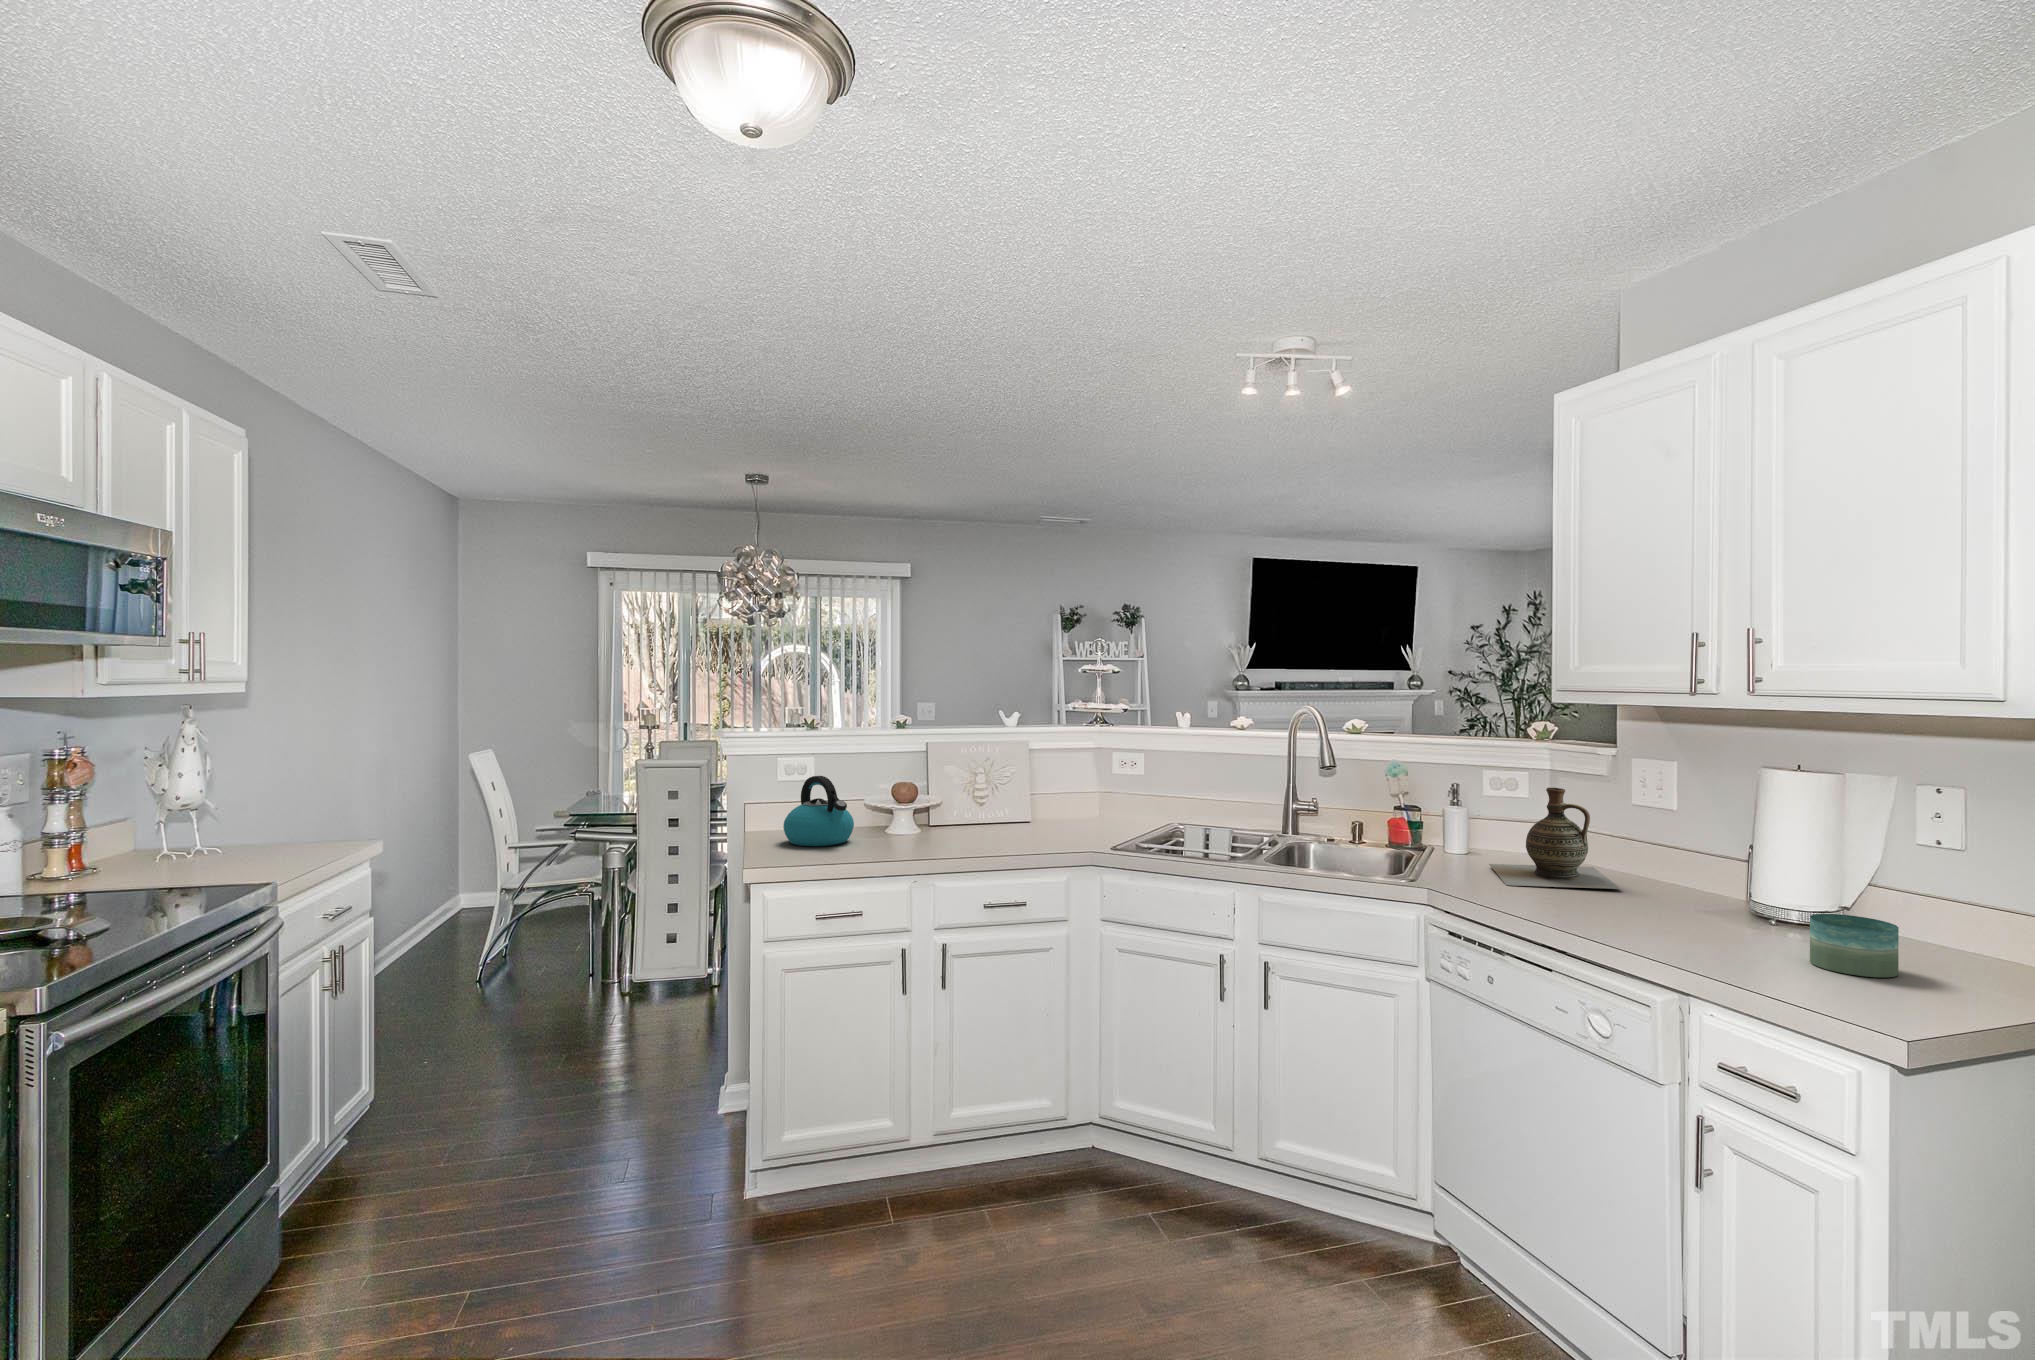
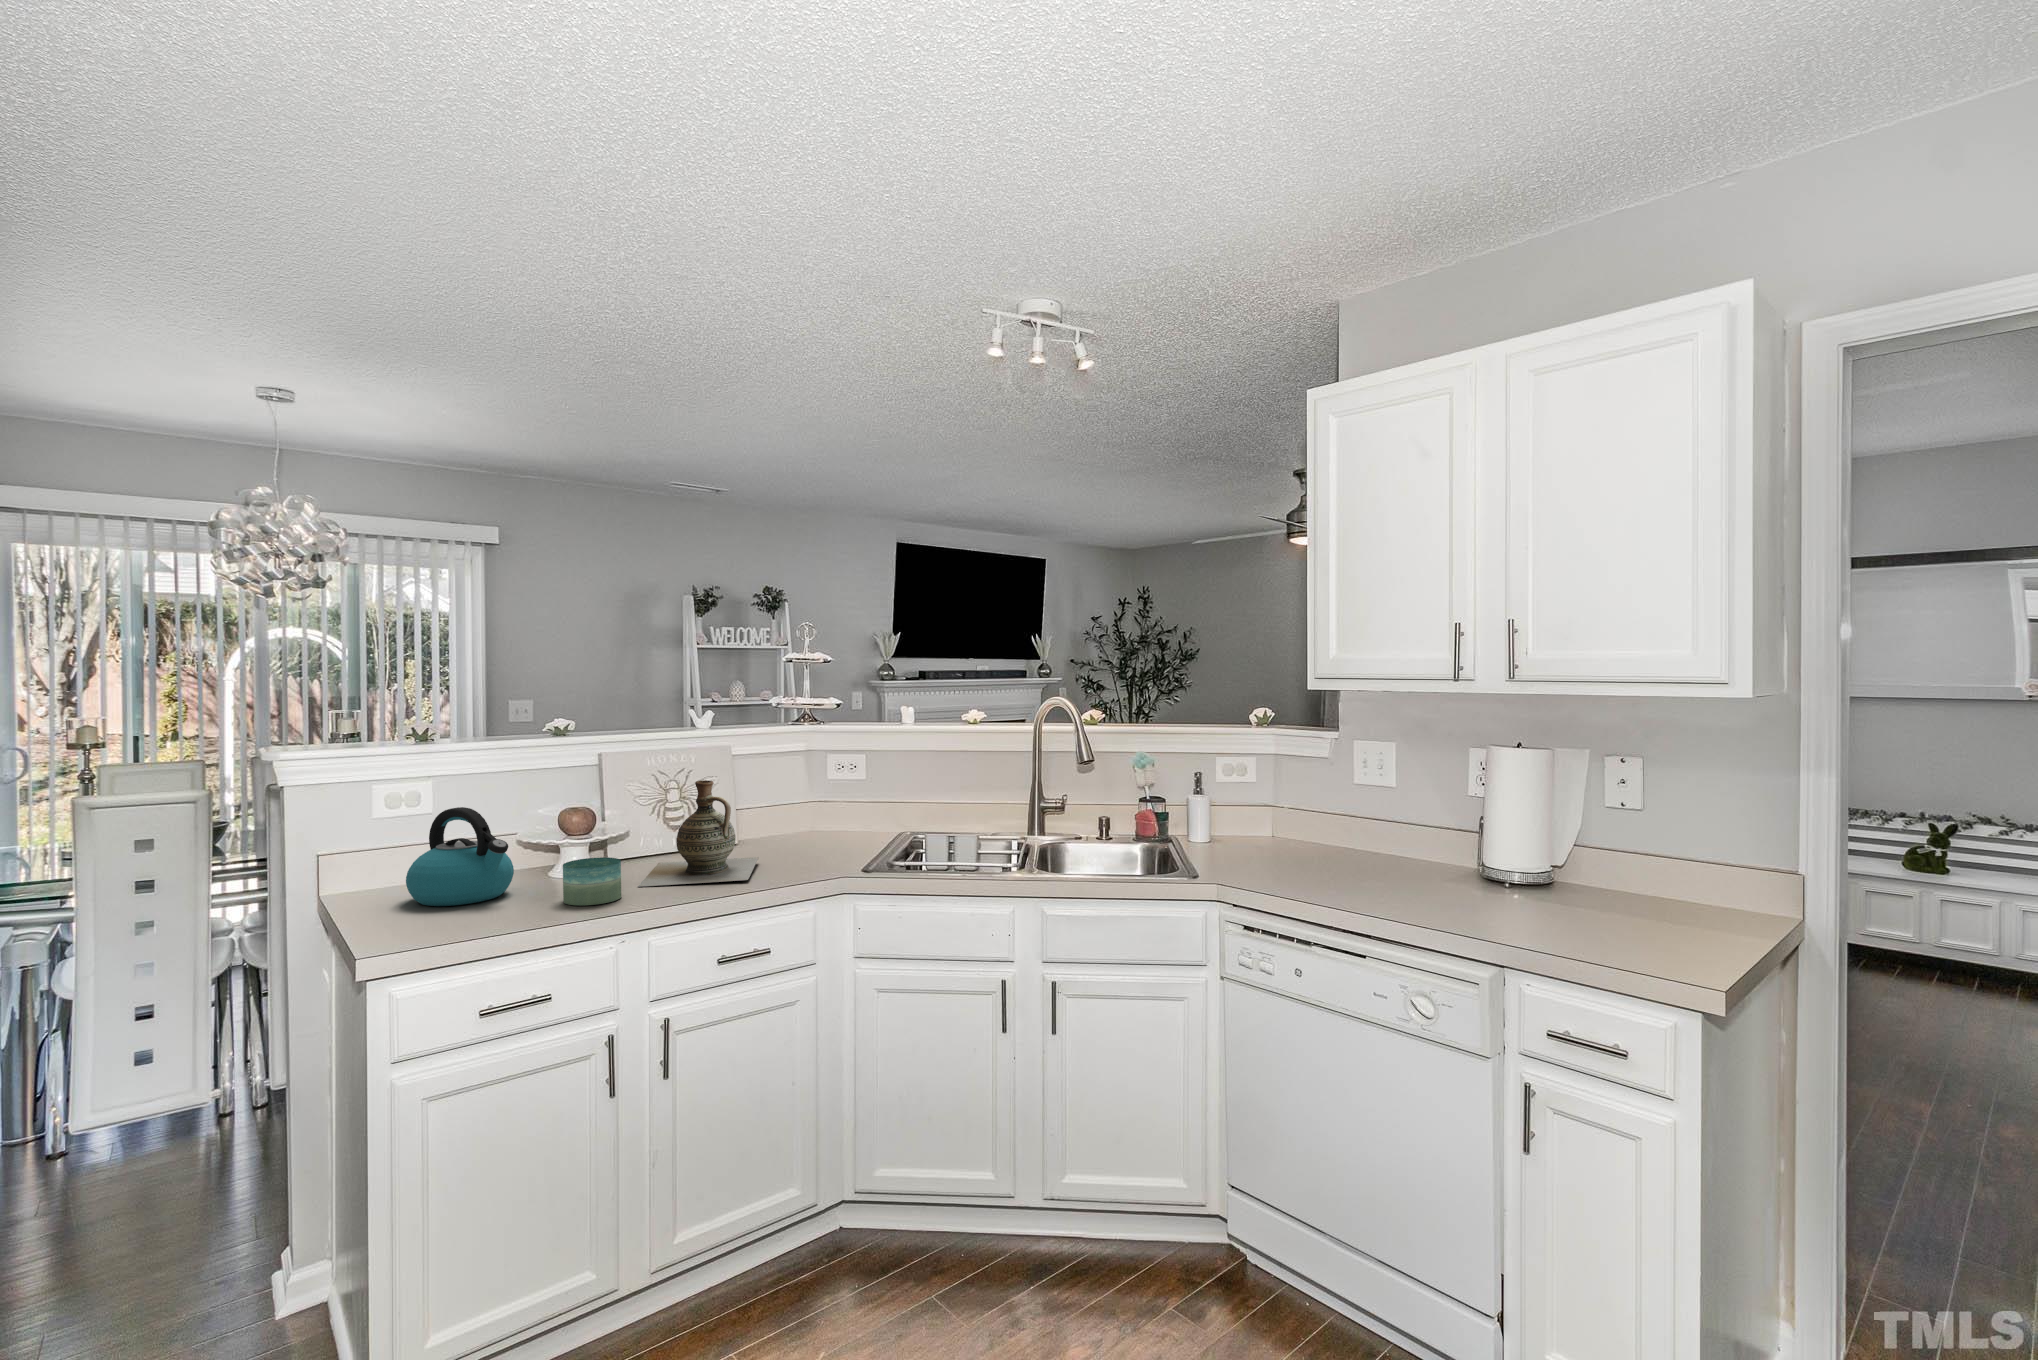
ceramic jug: present [1489,787,1621,889] -> present [638,780,759,887]
candle: present [1810,914,1899,977] -> present [563,857,621,905]

